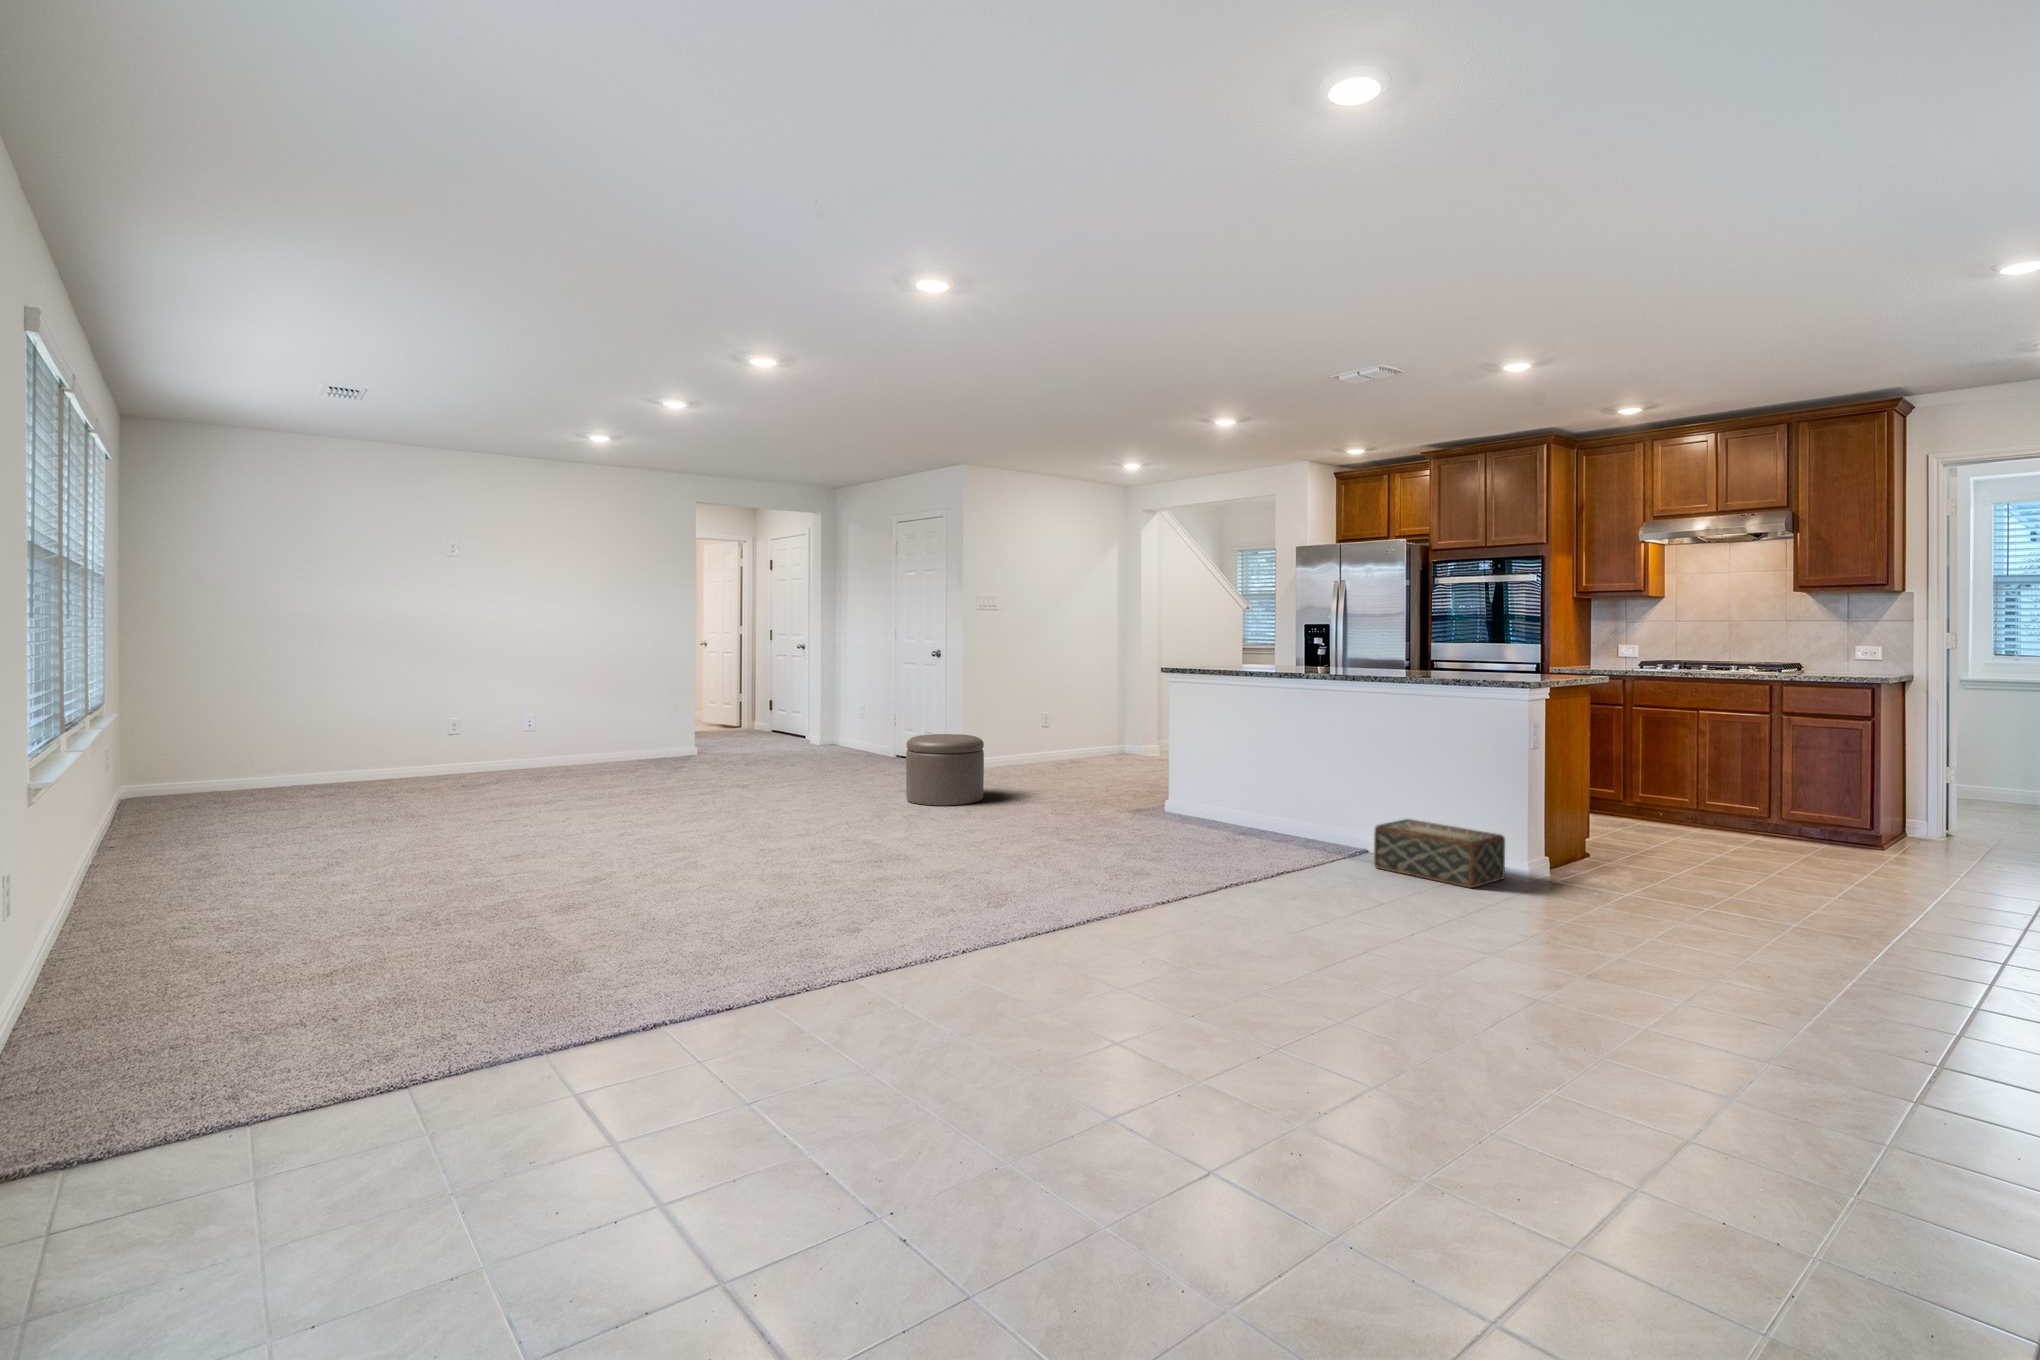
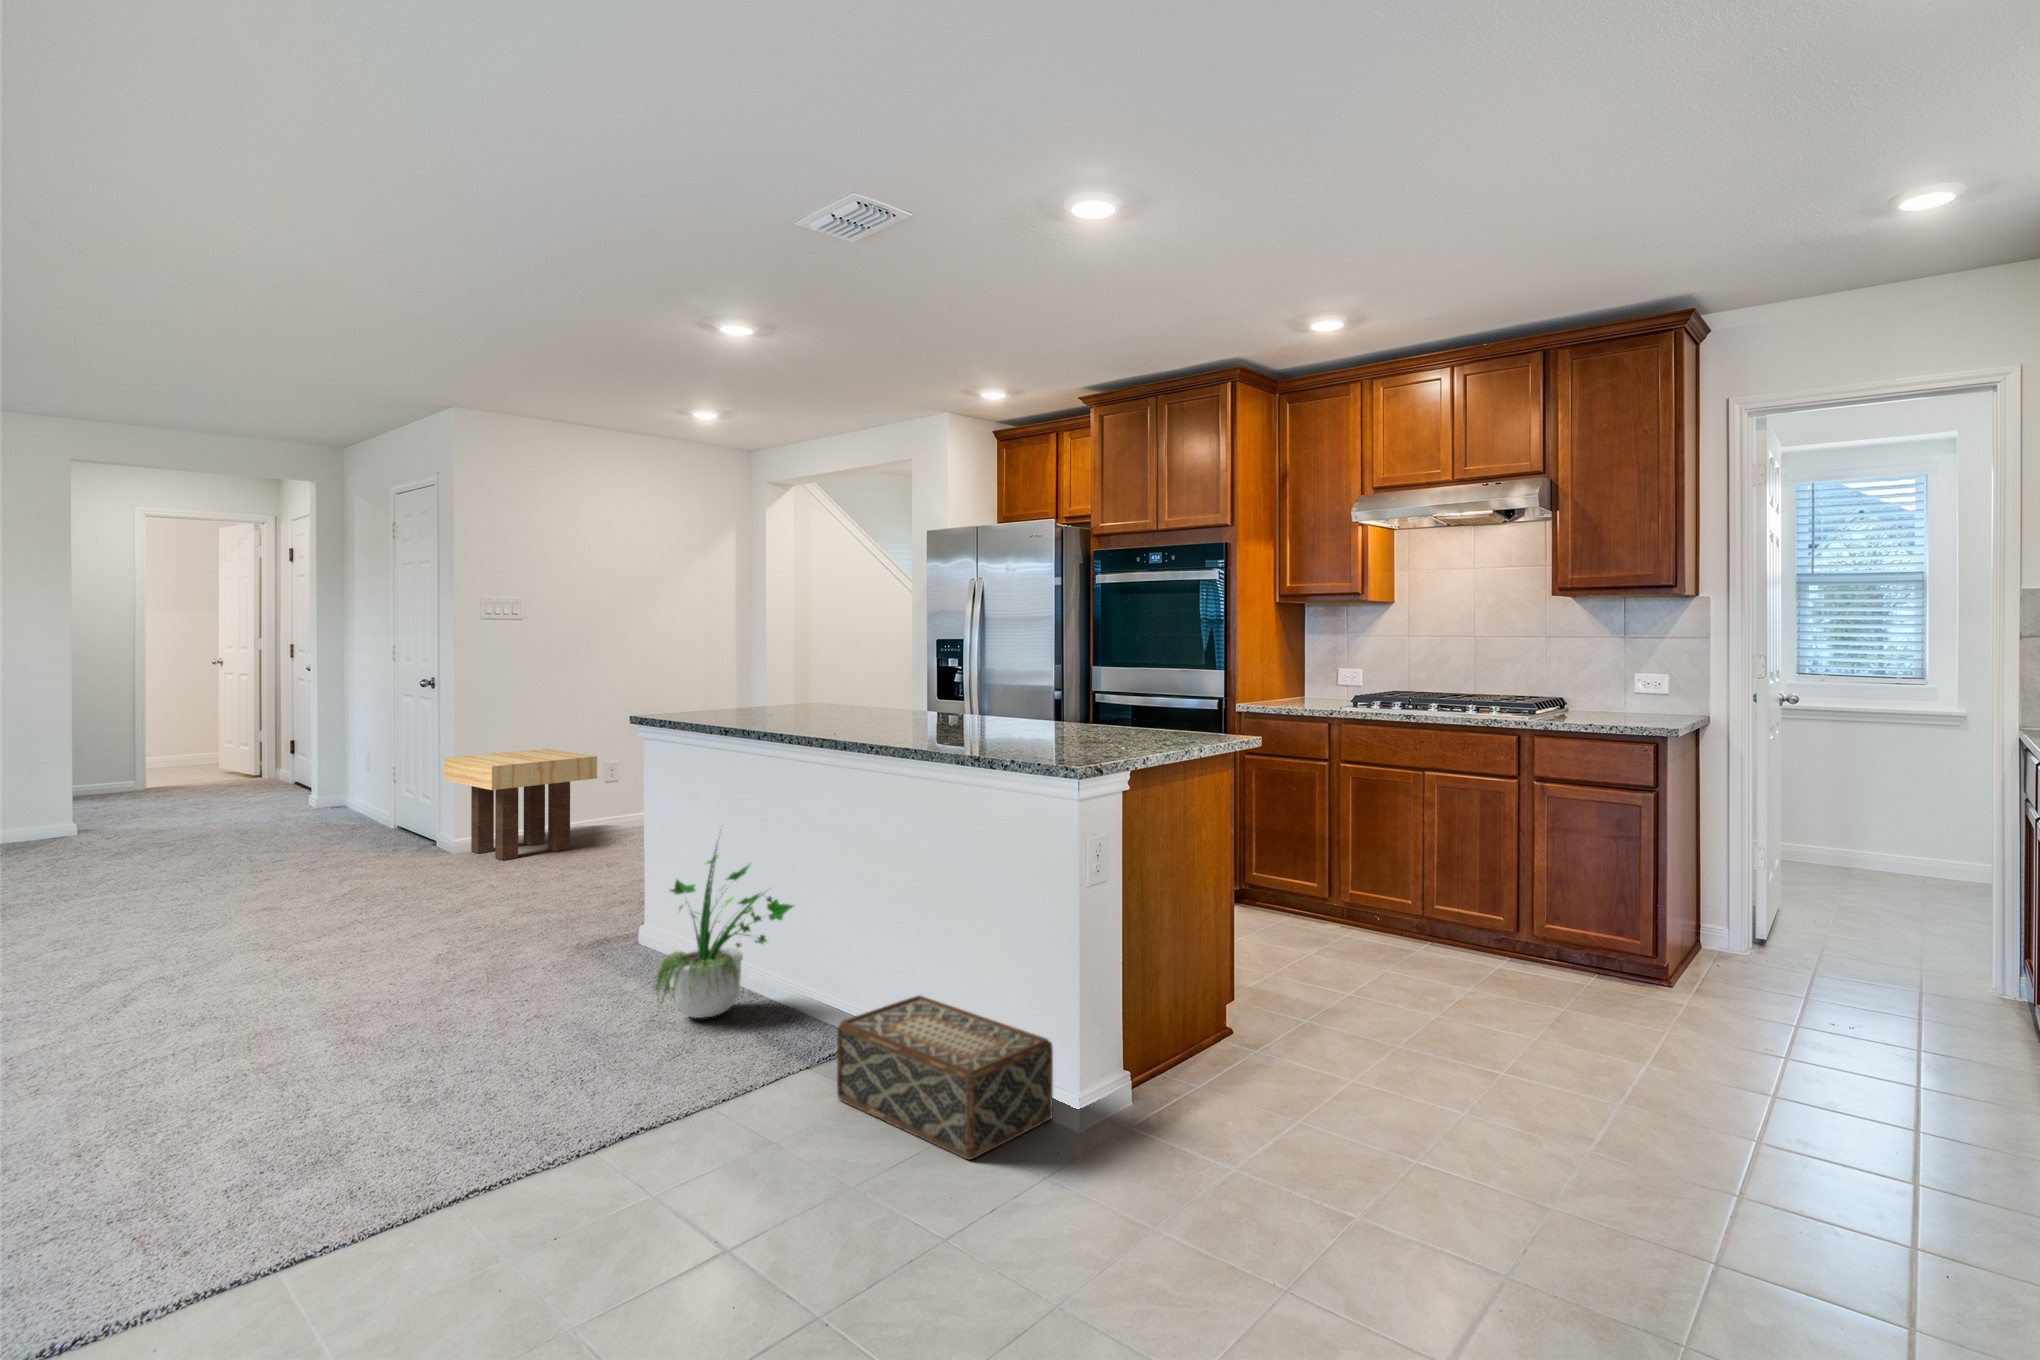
side table: none [969,699,1066,770] -> present [444,749,597,860]
potted plant: none [1226,725,1313,838] -> present [654,843,793,1018]
ottoman: present [906,734,984,806] -> none [192,825,352,955]

